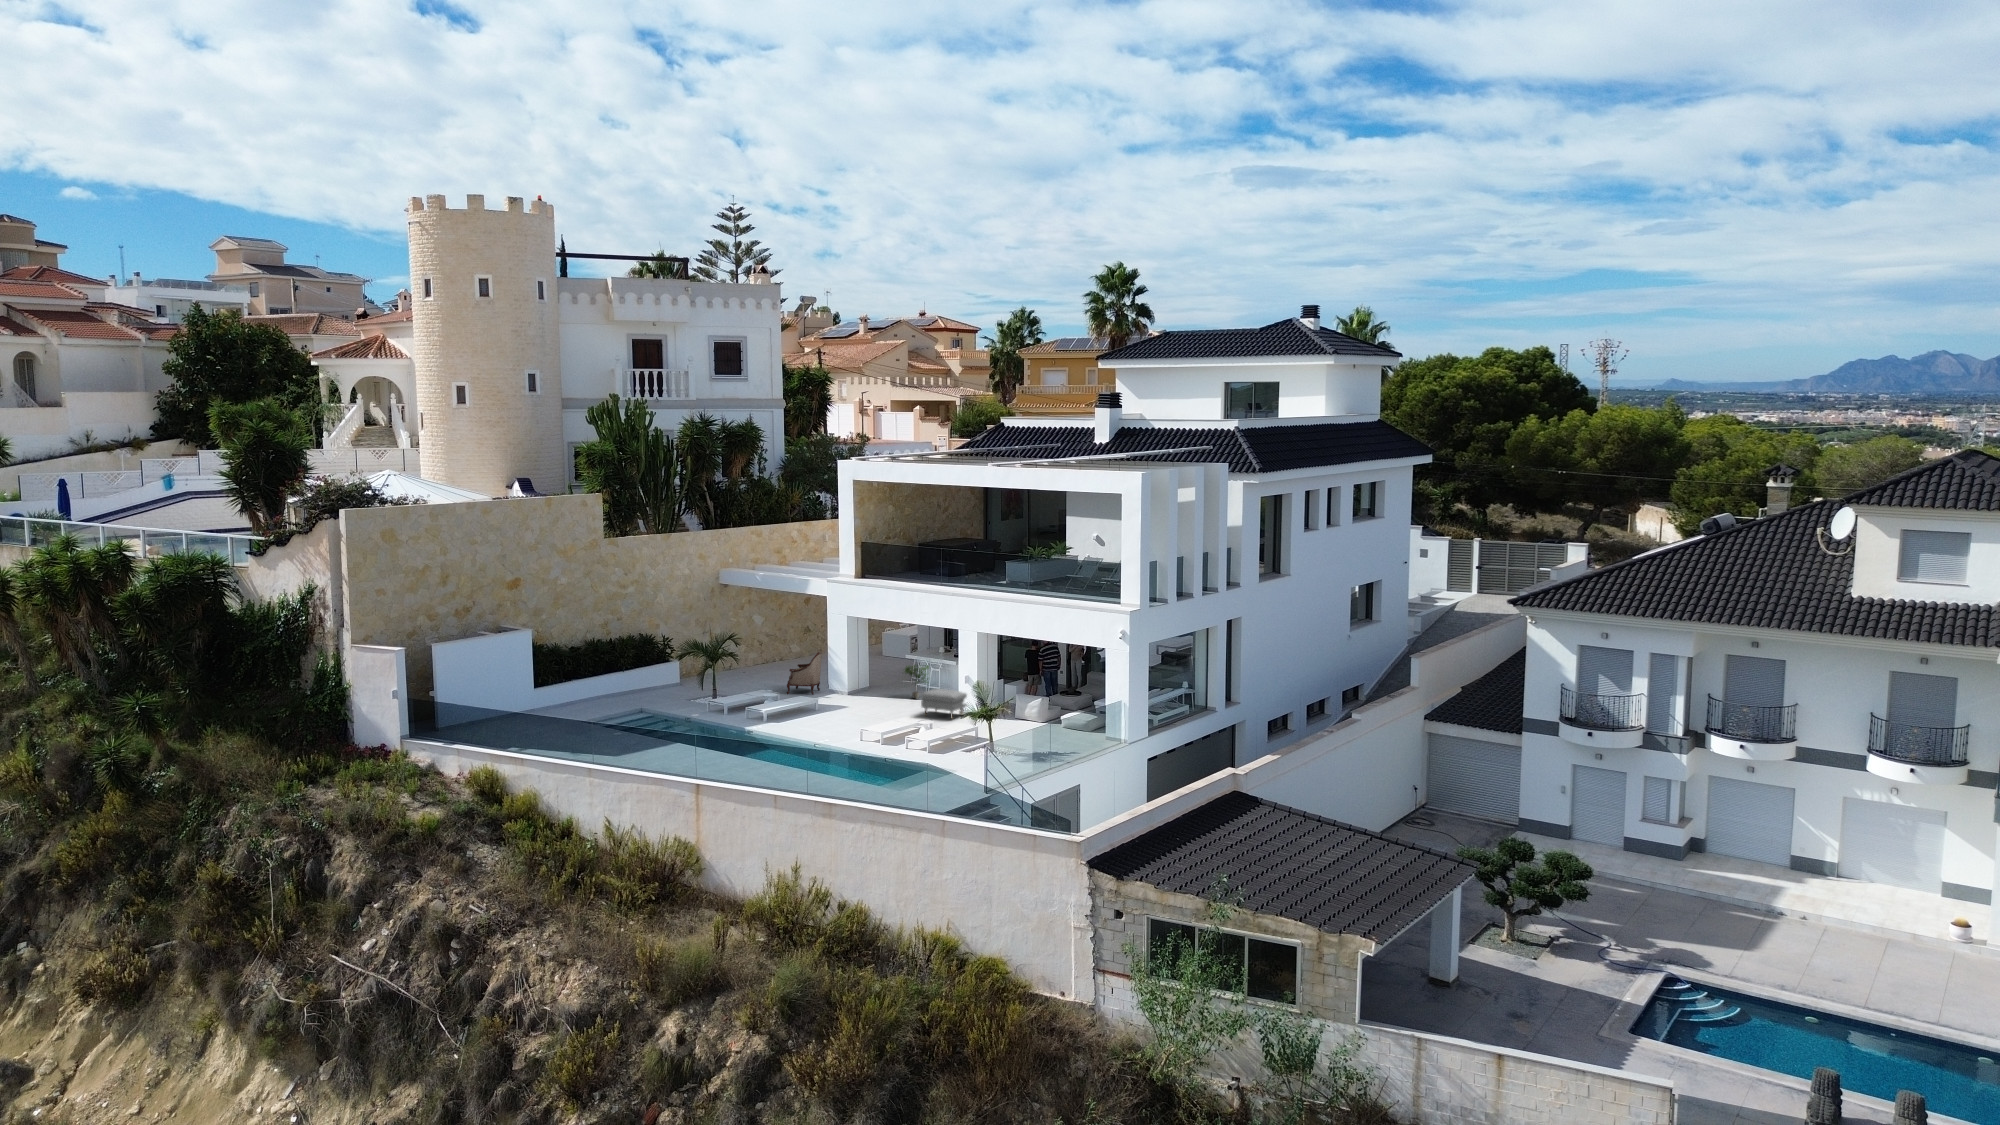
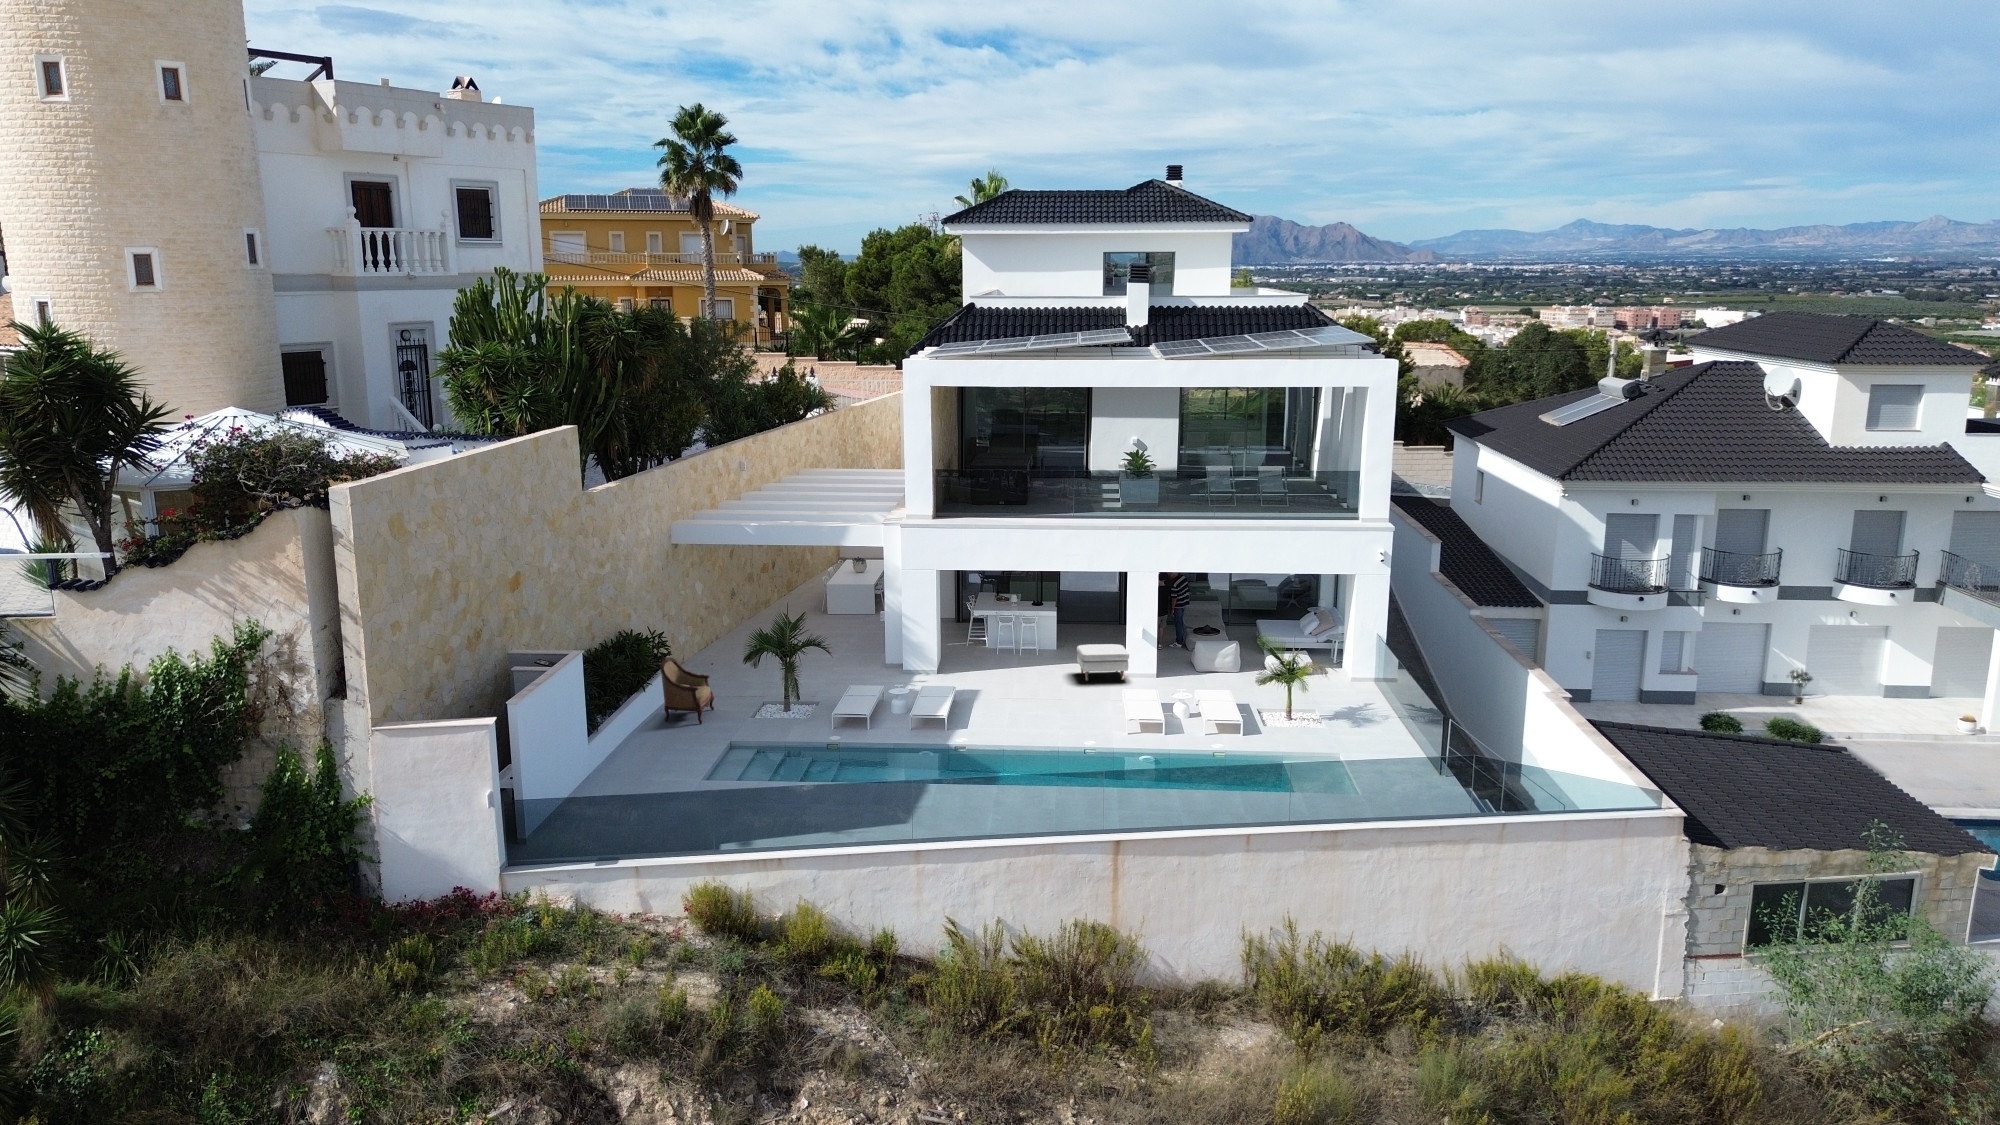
armchair: present [787,652,822,695] -> present [660,657,714,724]
potted plant: present [905,666,929,699] -> present [1788,670,1812,704]

